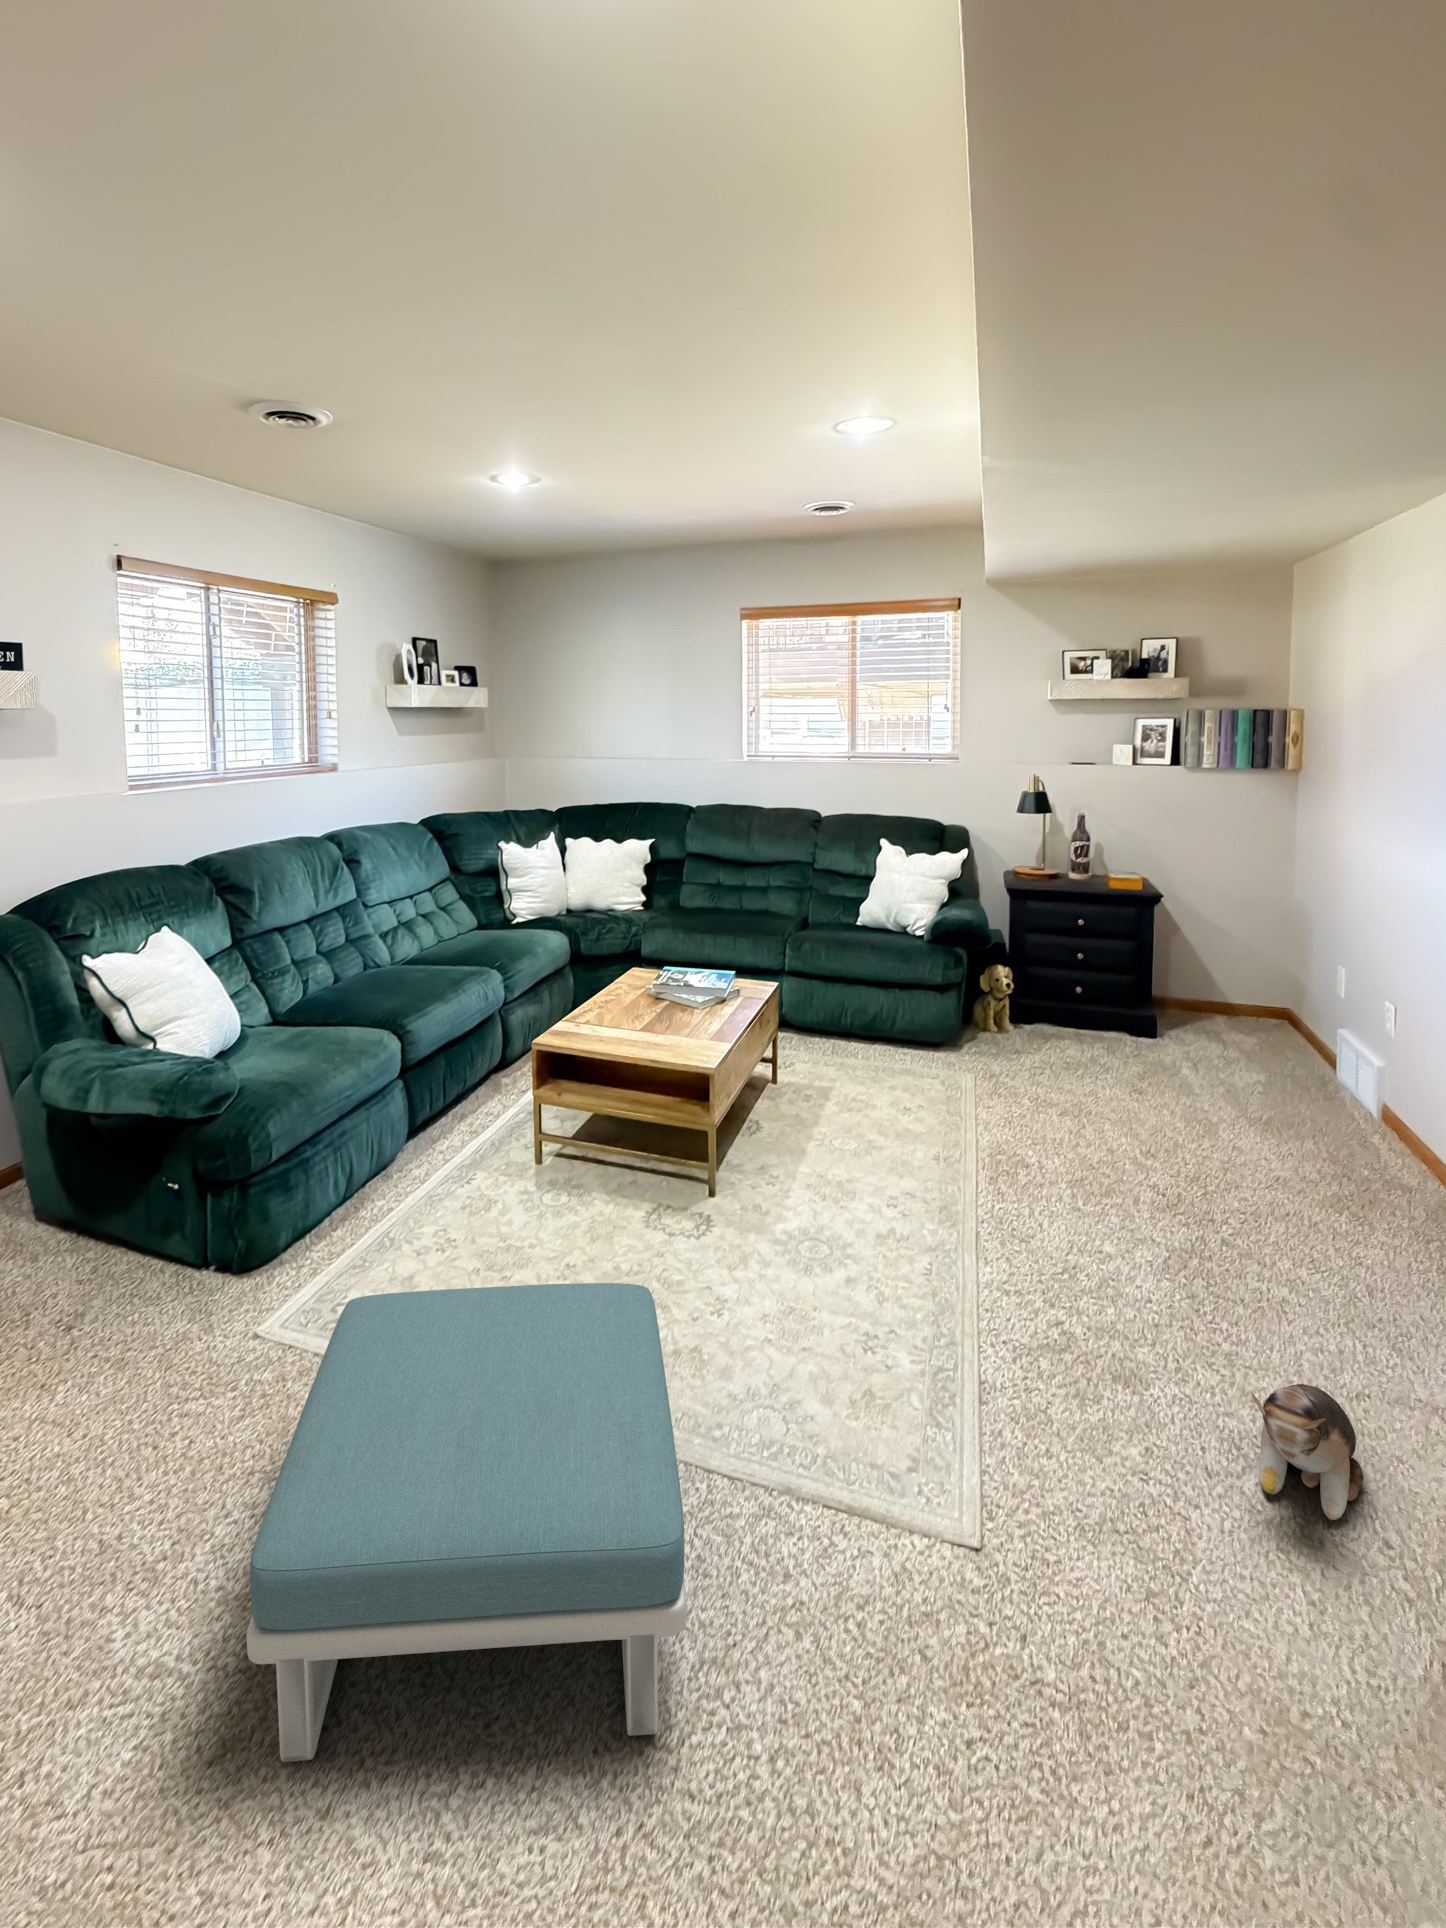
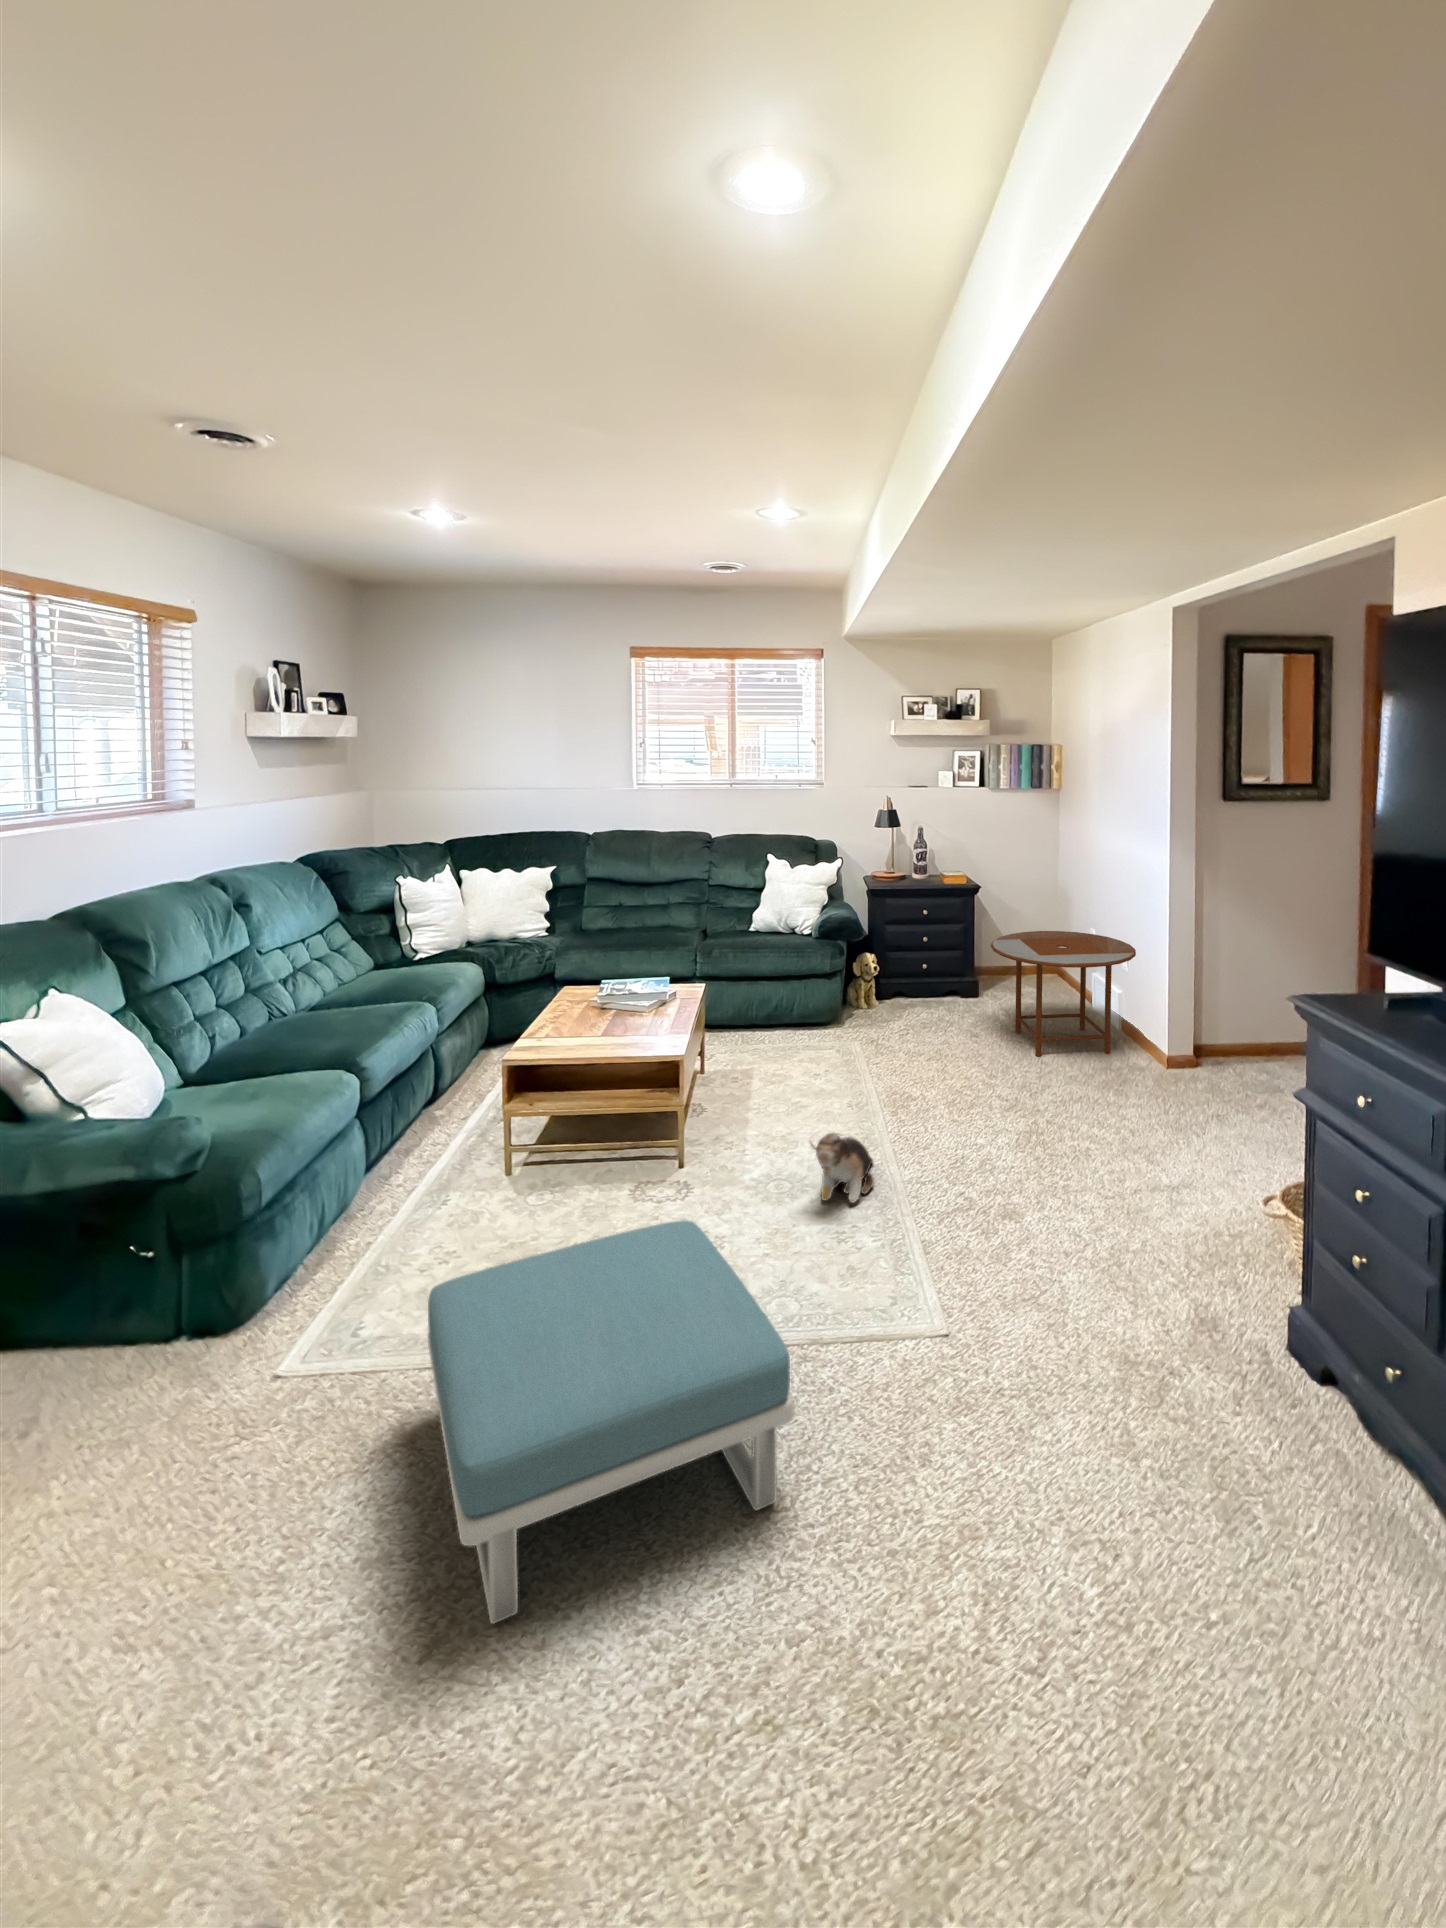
side table: none [1159,961,1396,1147] -> present [991,931,1136,1056]
plush toy: present [1251,1384,1364,1520] -> present [810,1133,874,1203]

